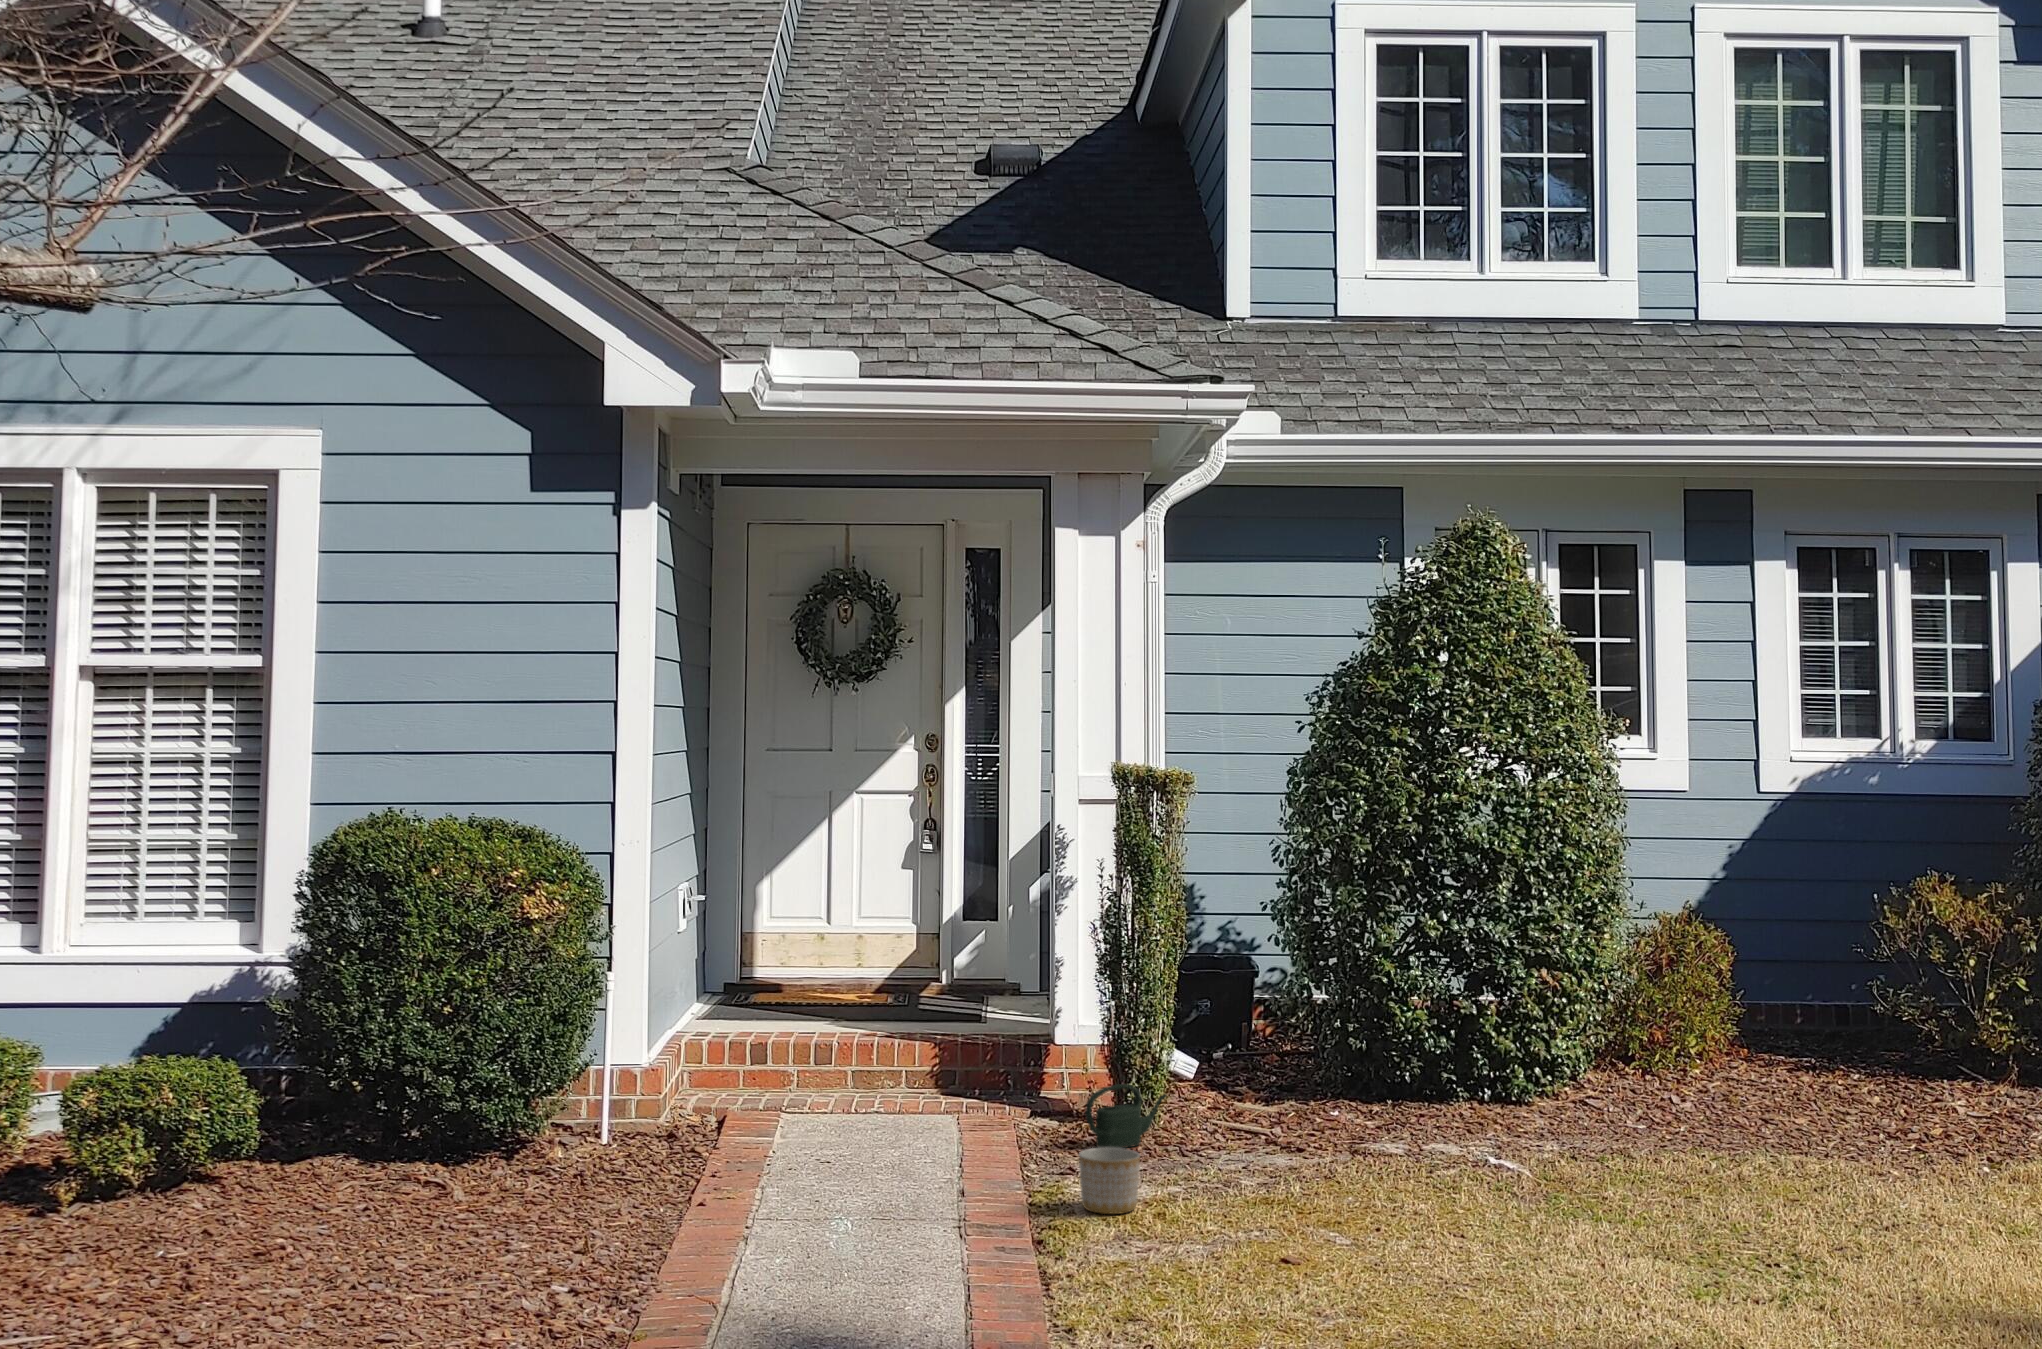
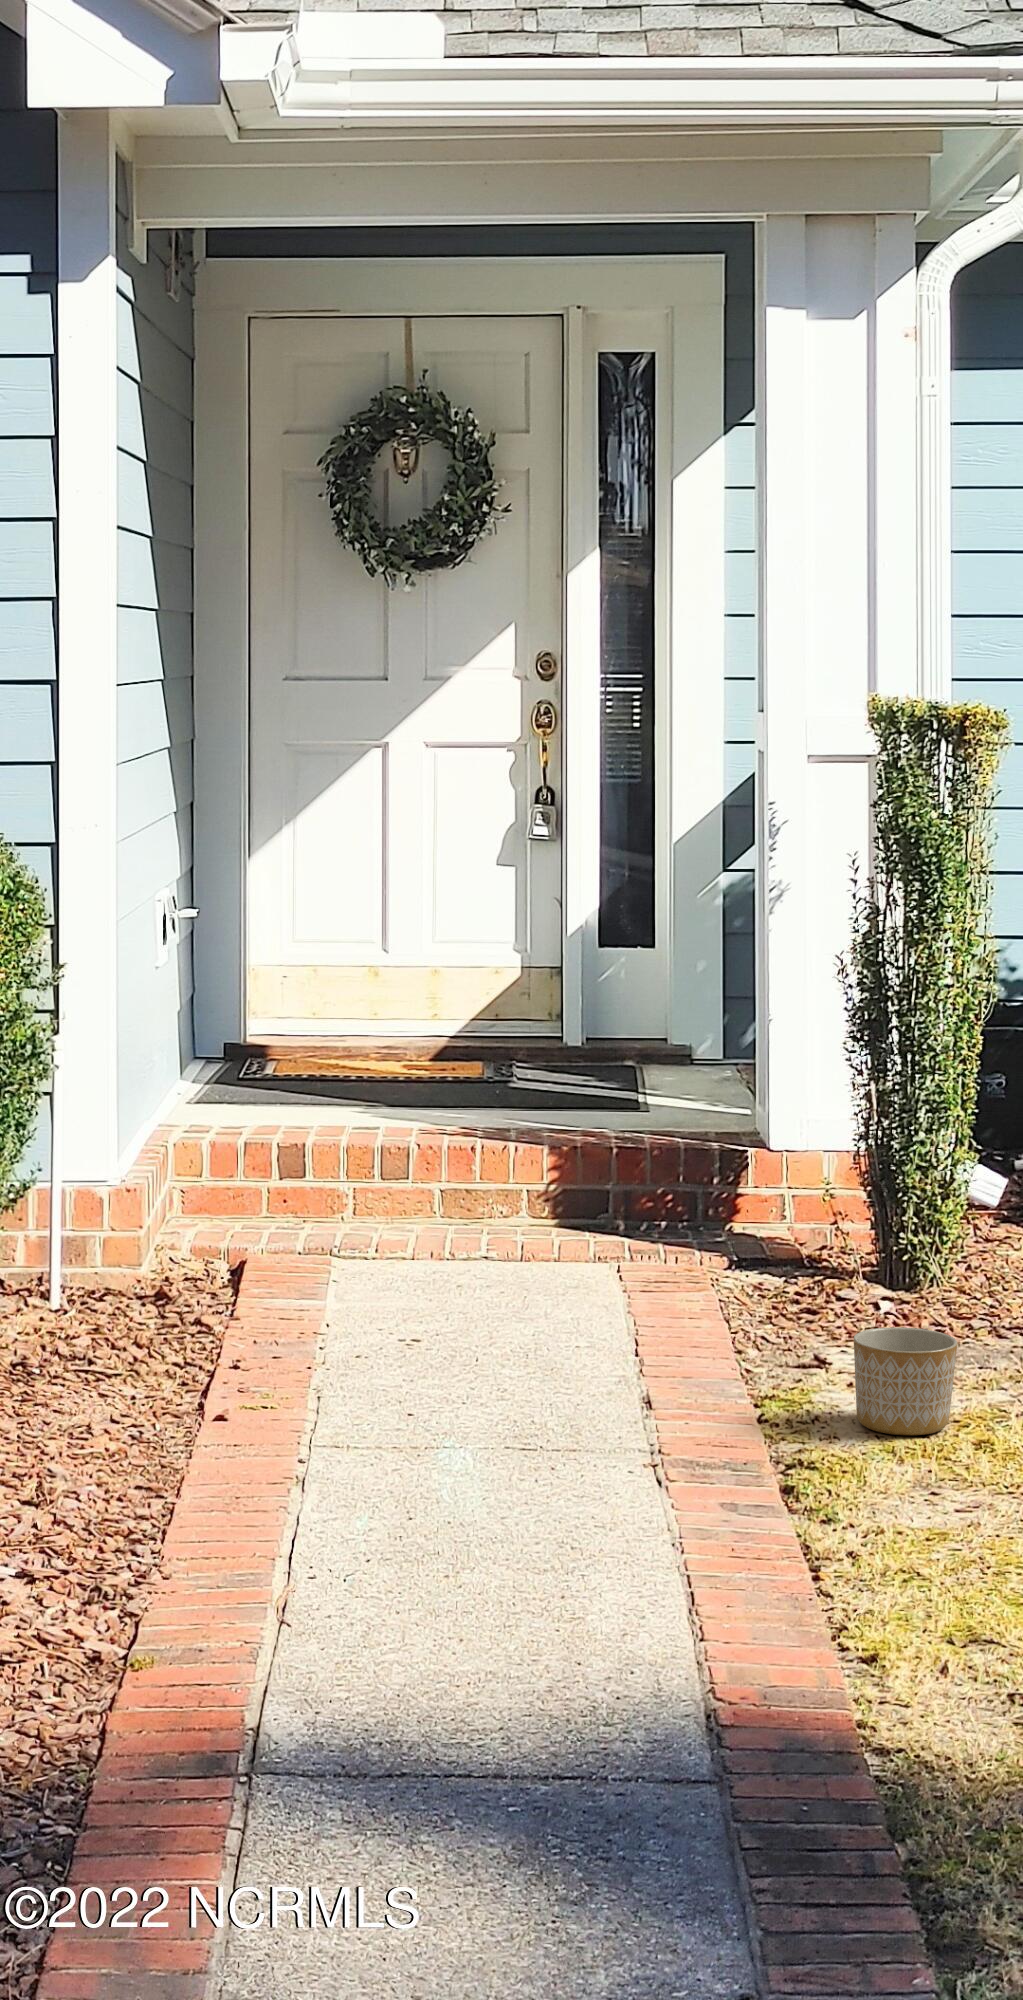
watering can: present [1085,1084,1167,1148] -> none [837,1219,964,1321]

